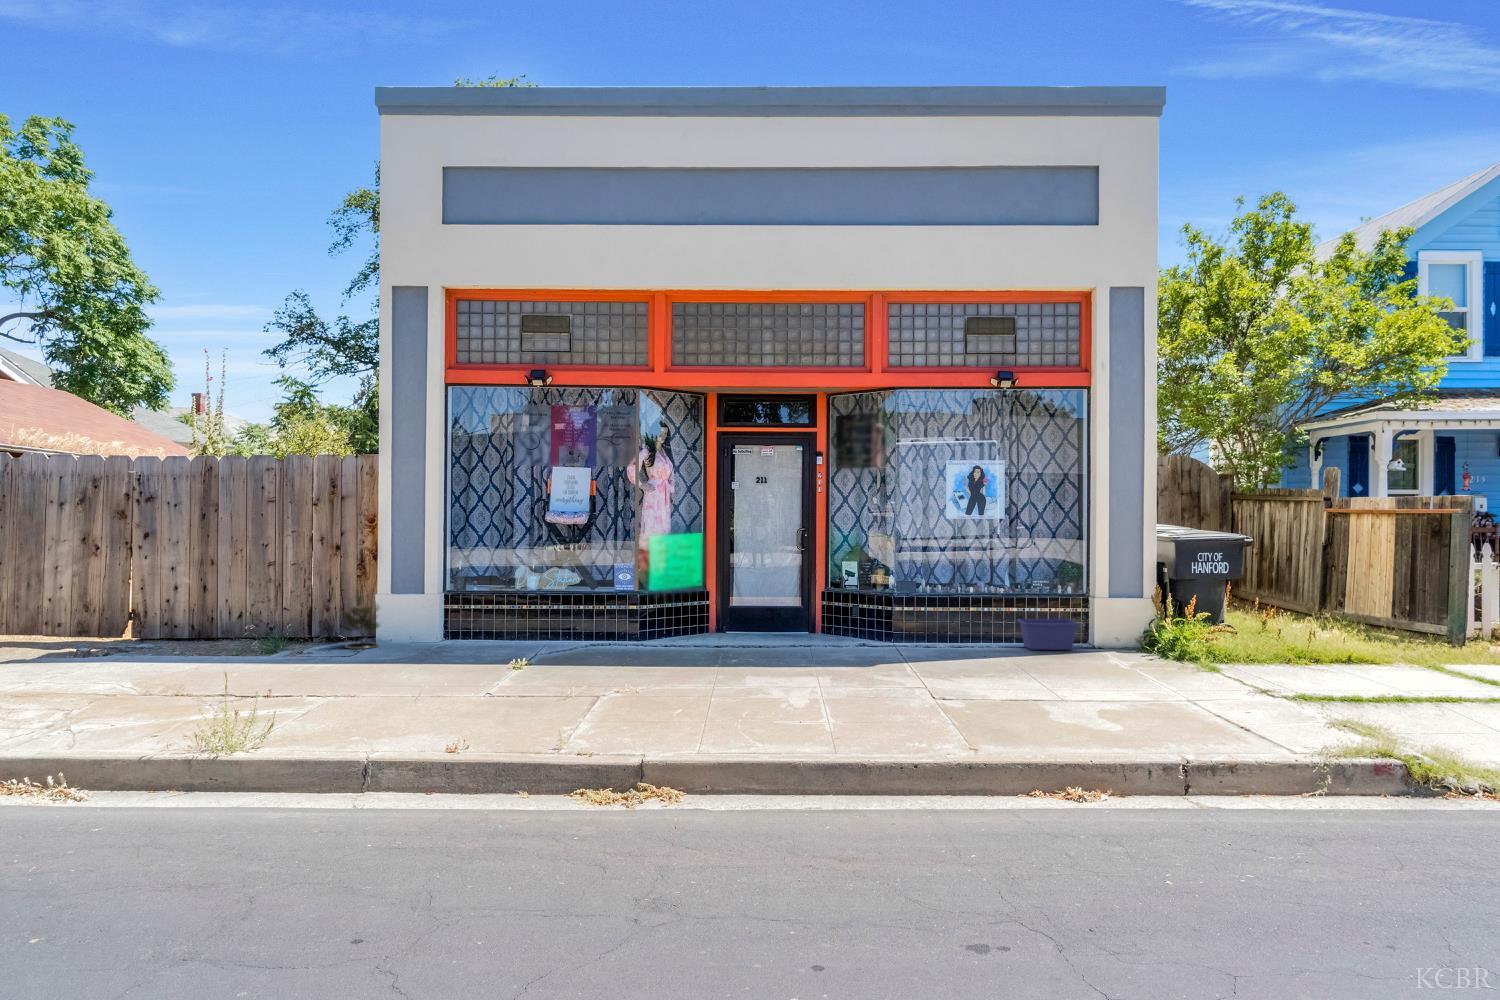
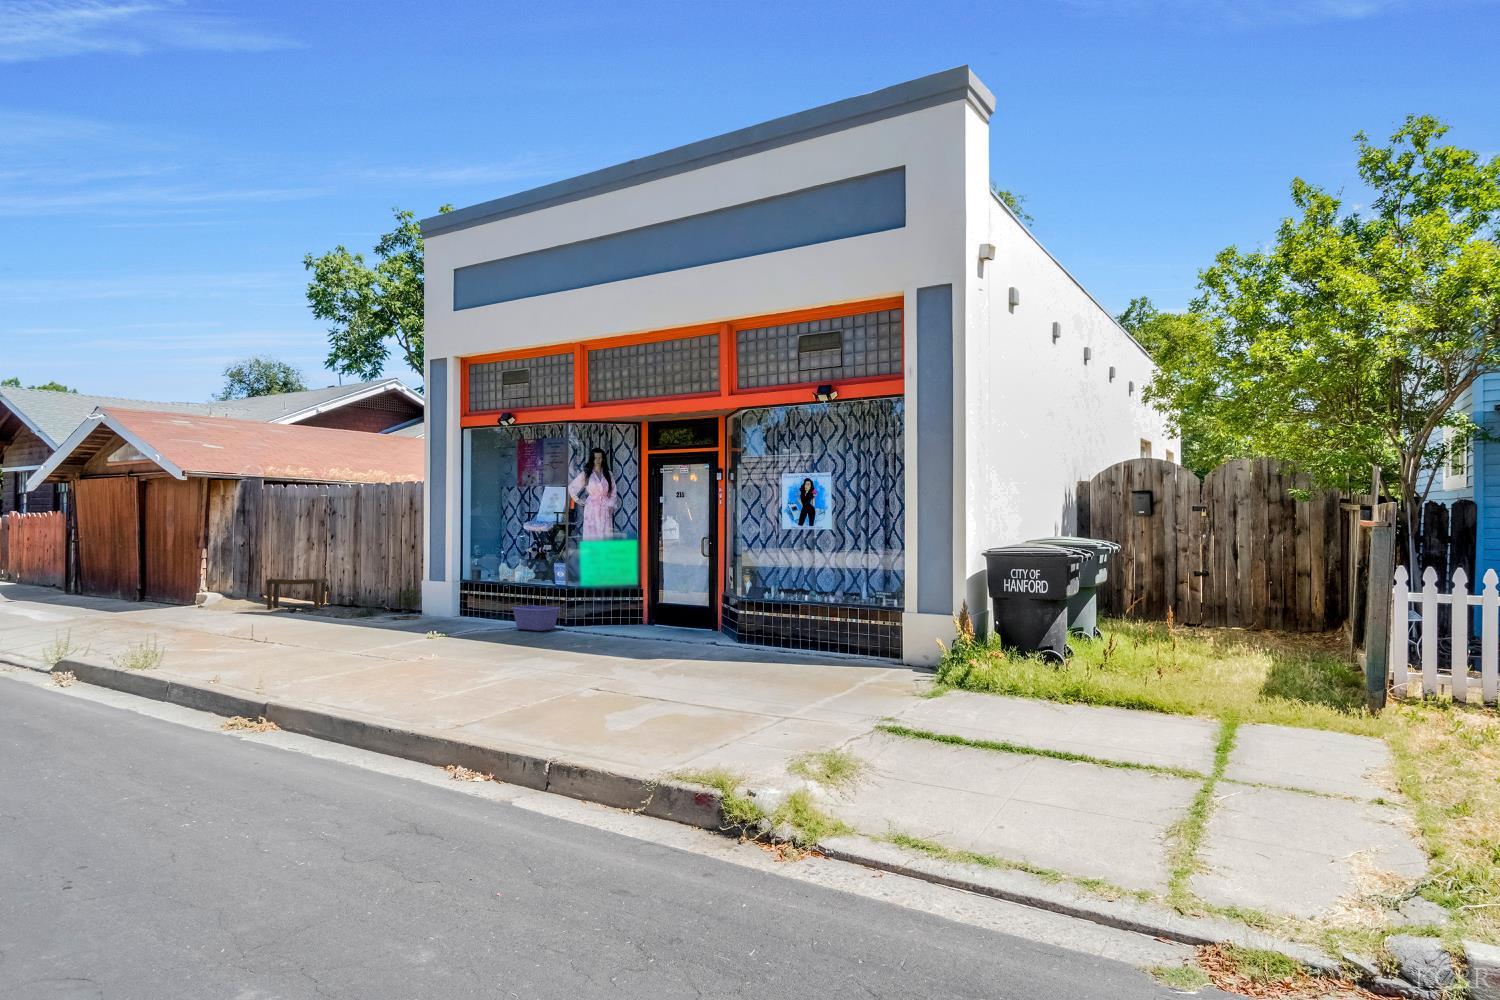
bench: none [44,598,139,651] -> present [266,578,328,609]
storage bin: present [1017,619,1079,650] -> present [511,605,561,631]

